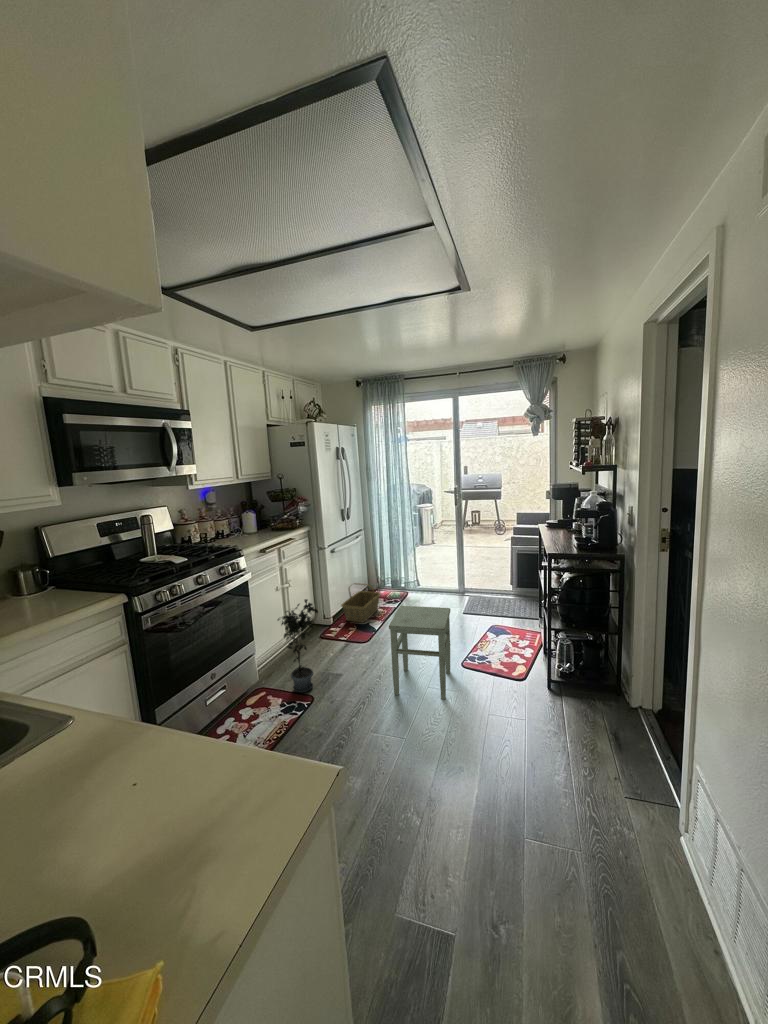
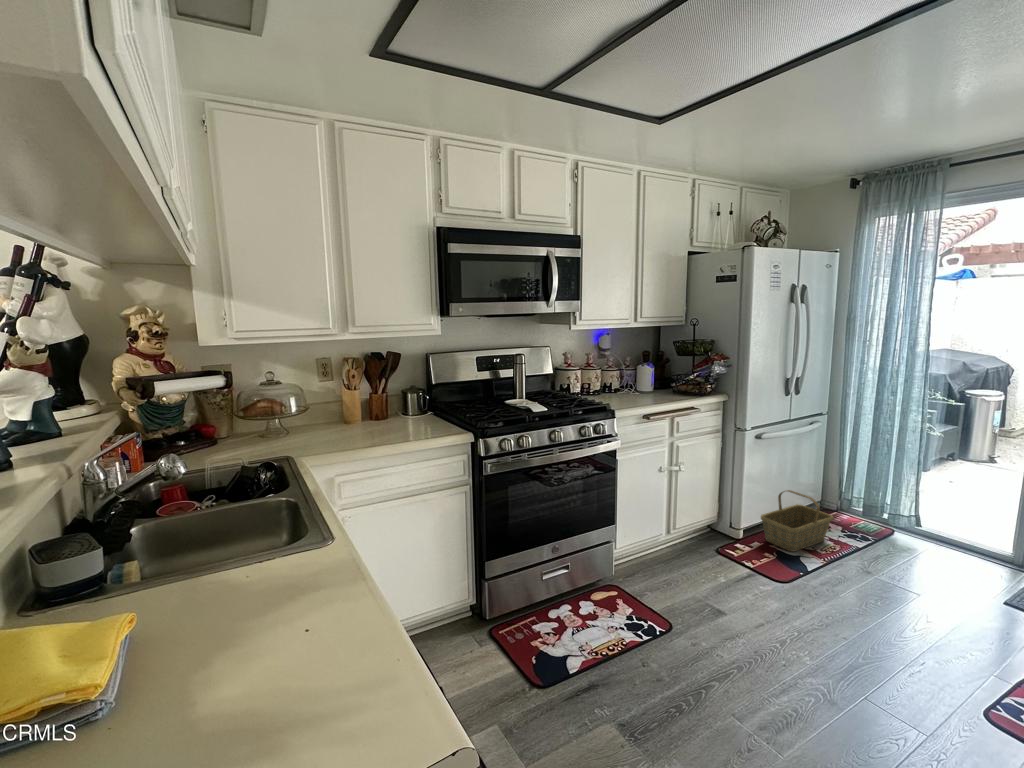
potted plant: present [278,599,318,692] -> none [638,492,697,614]
stool: present [389,606,450,699] -> none [793,545,936,726]

